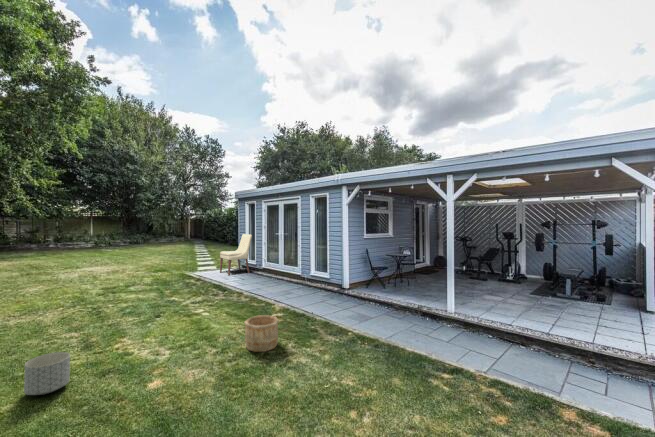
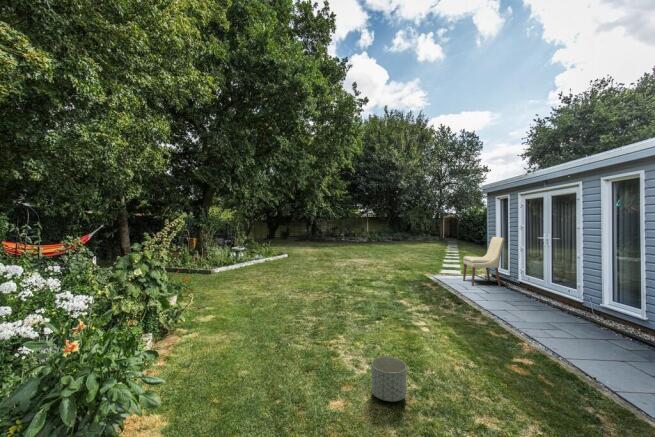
wooden bucket: present [245,315,279,352] -> none [453,357,509,419]
planter: present [24,352,70,395] -> present [371,356,407,402]

